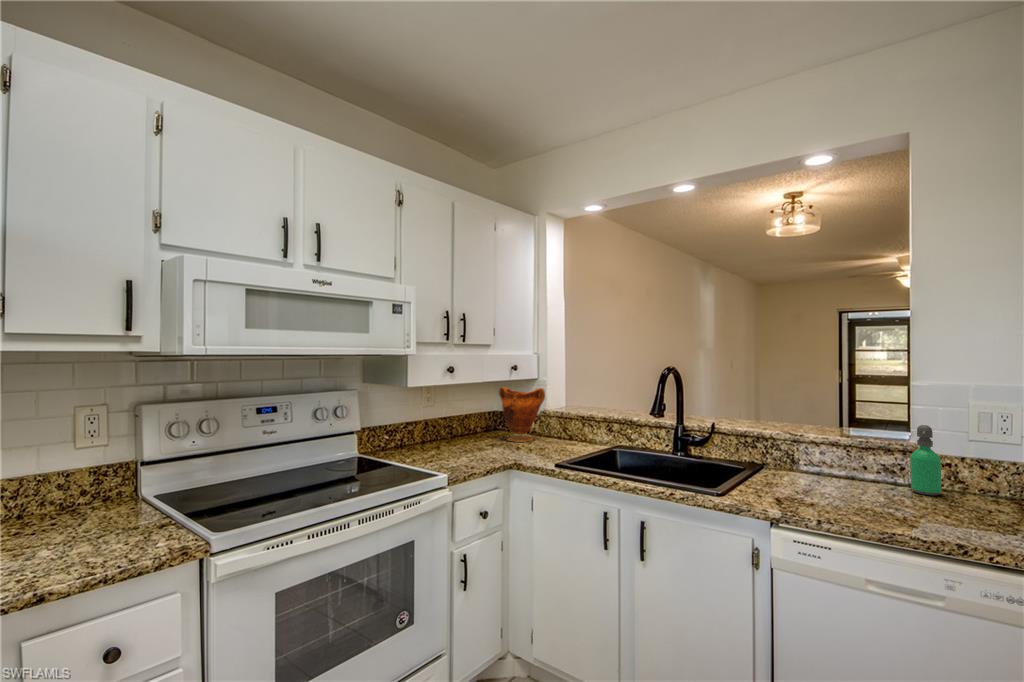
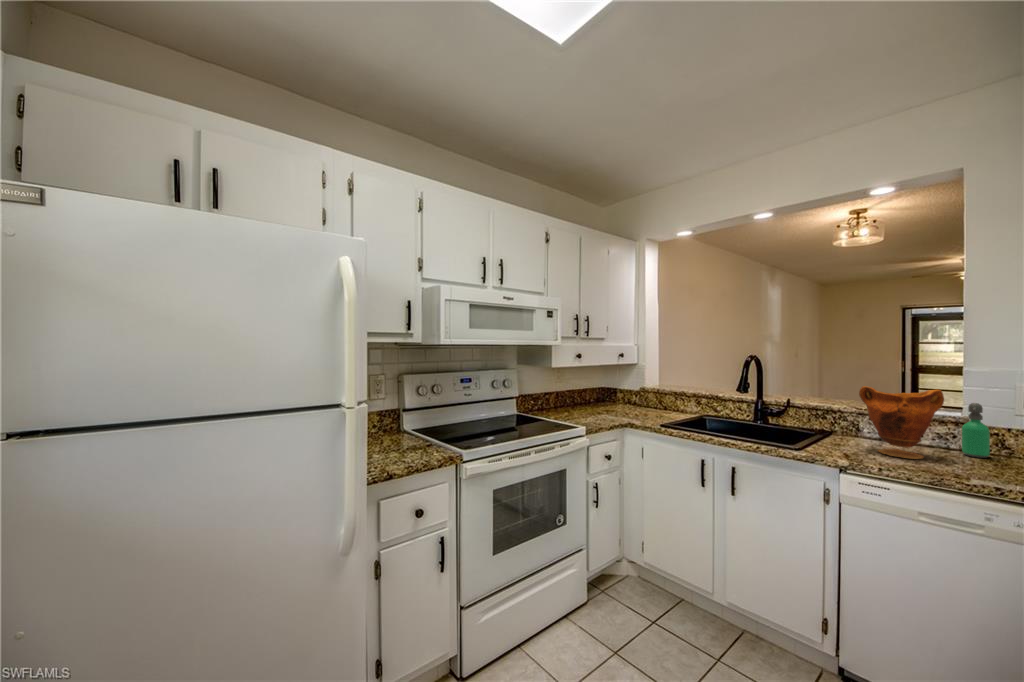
vase: present [499,387,545,442] -> present [859,386,944,459]

